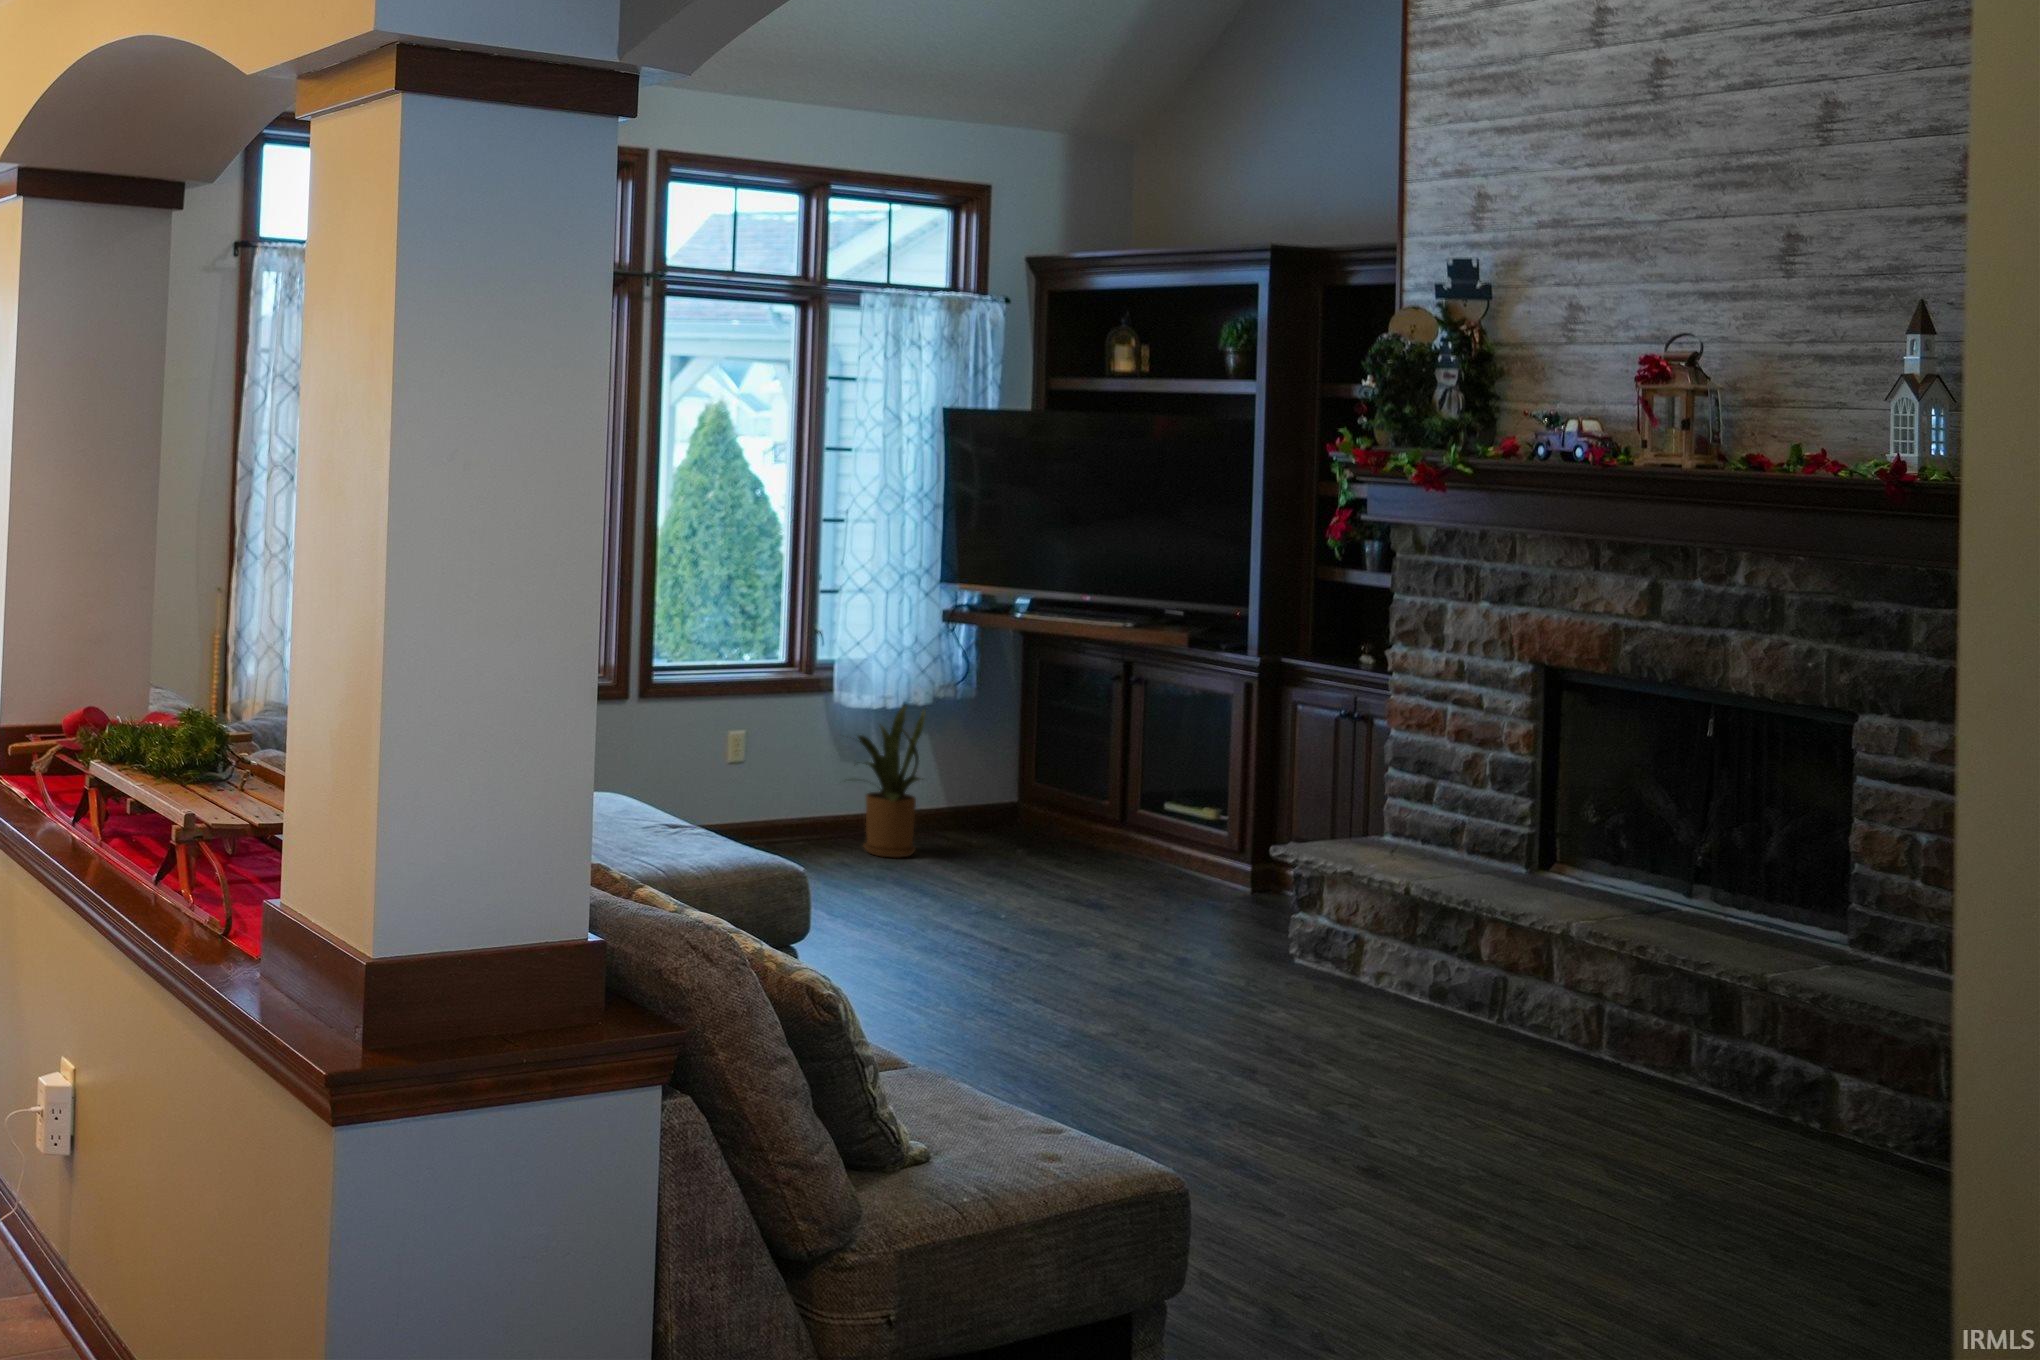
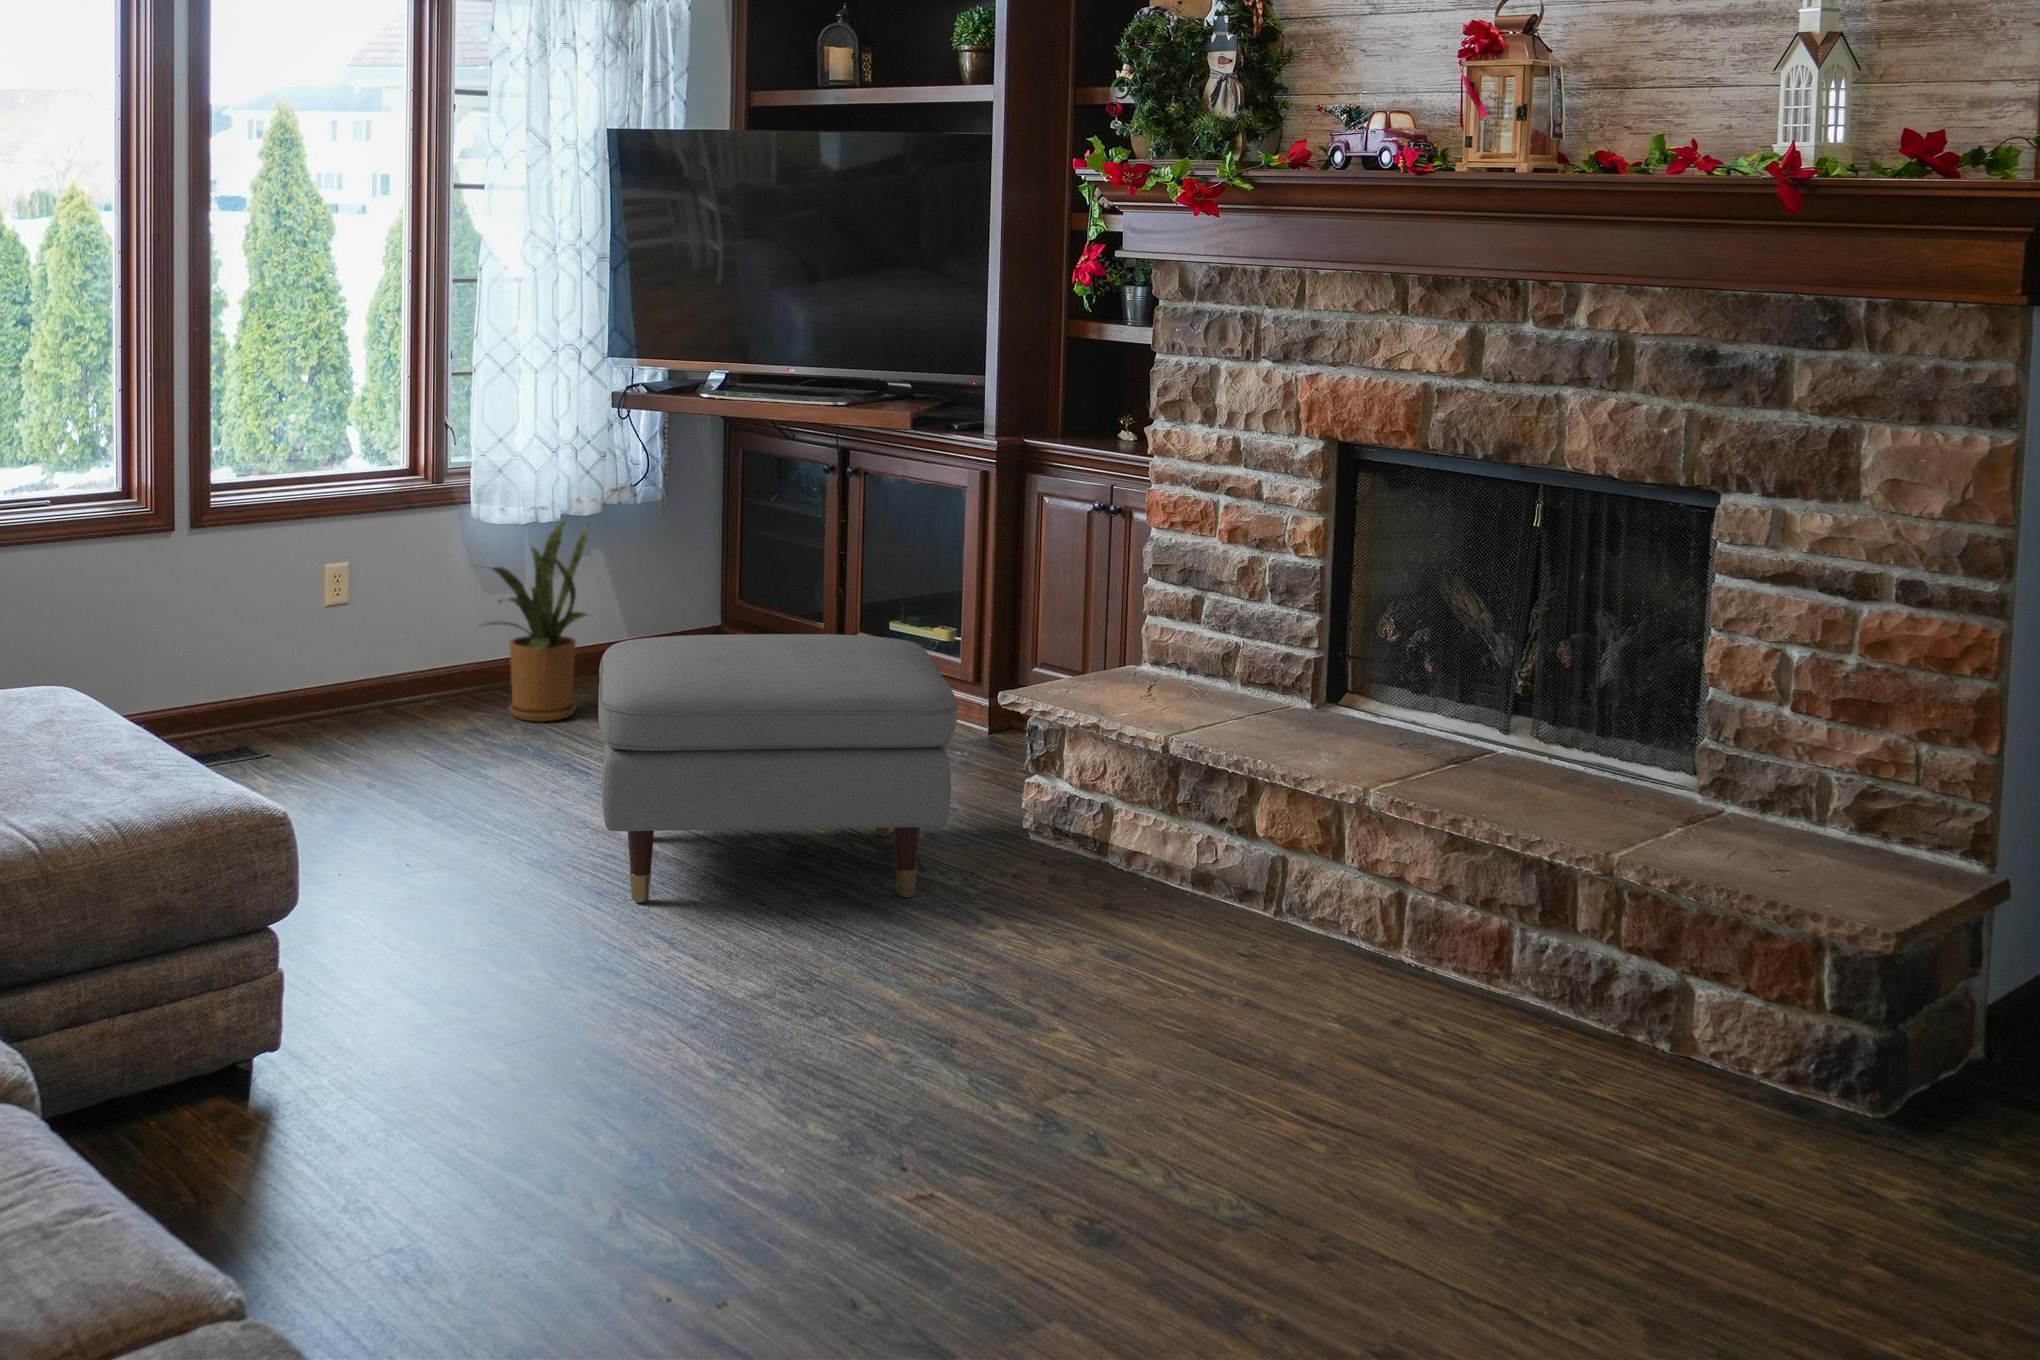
ottoman: none [962,788,1241,990] -> present [598,634,957,903]

